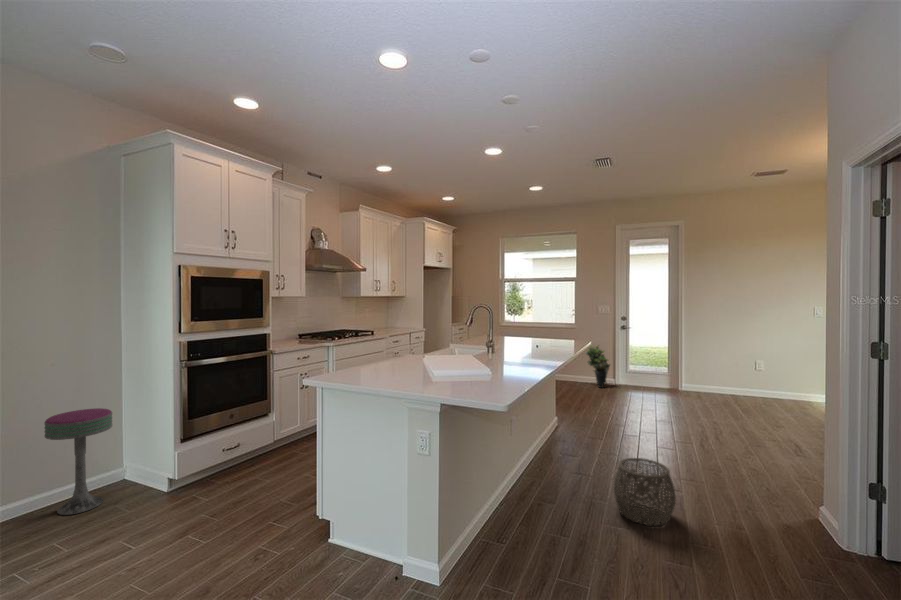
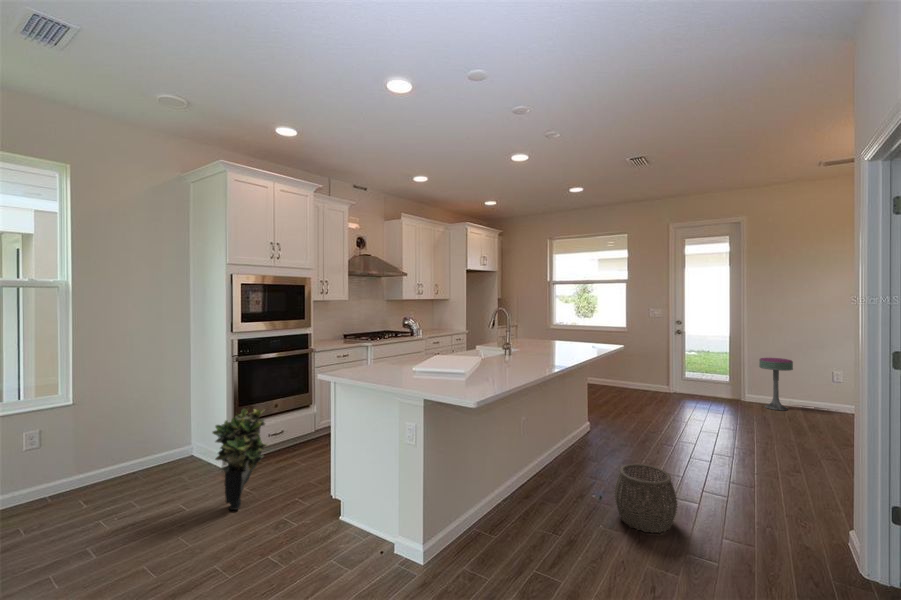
potted plant: present [586,345,610,388] -> present [213,409,267,510]
bar stool: present [44,408,112,515] -> present [759,358,793,410]

